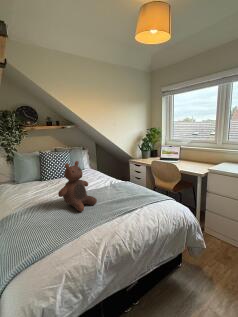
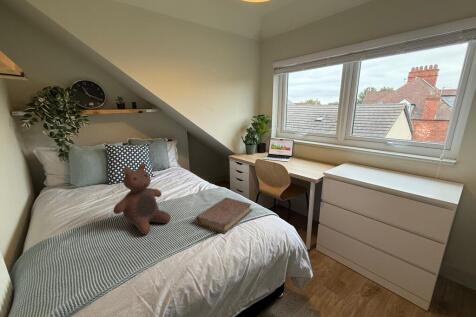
book: none [115,187,156,211] -> present [196,198,252,234]

